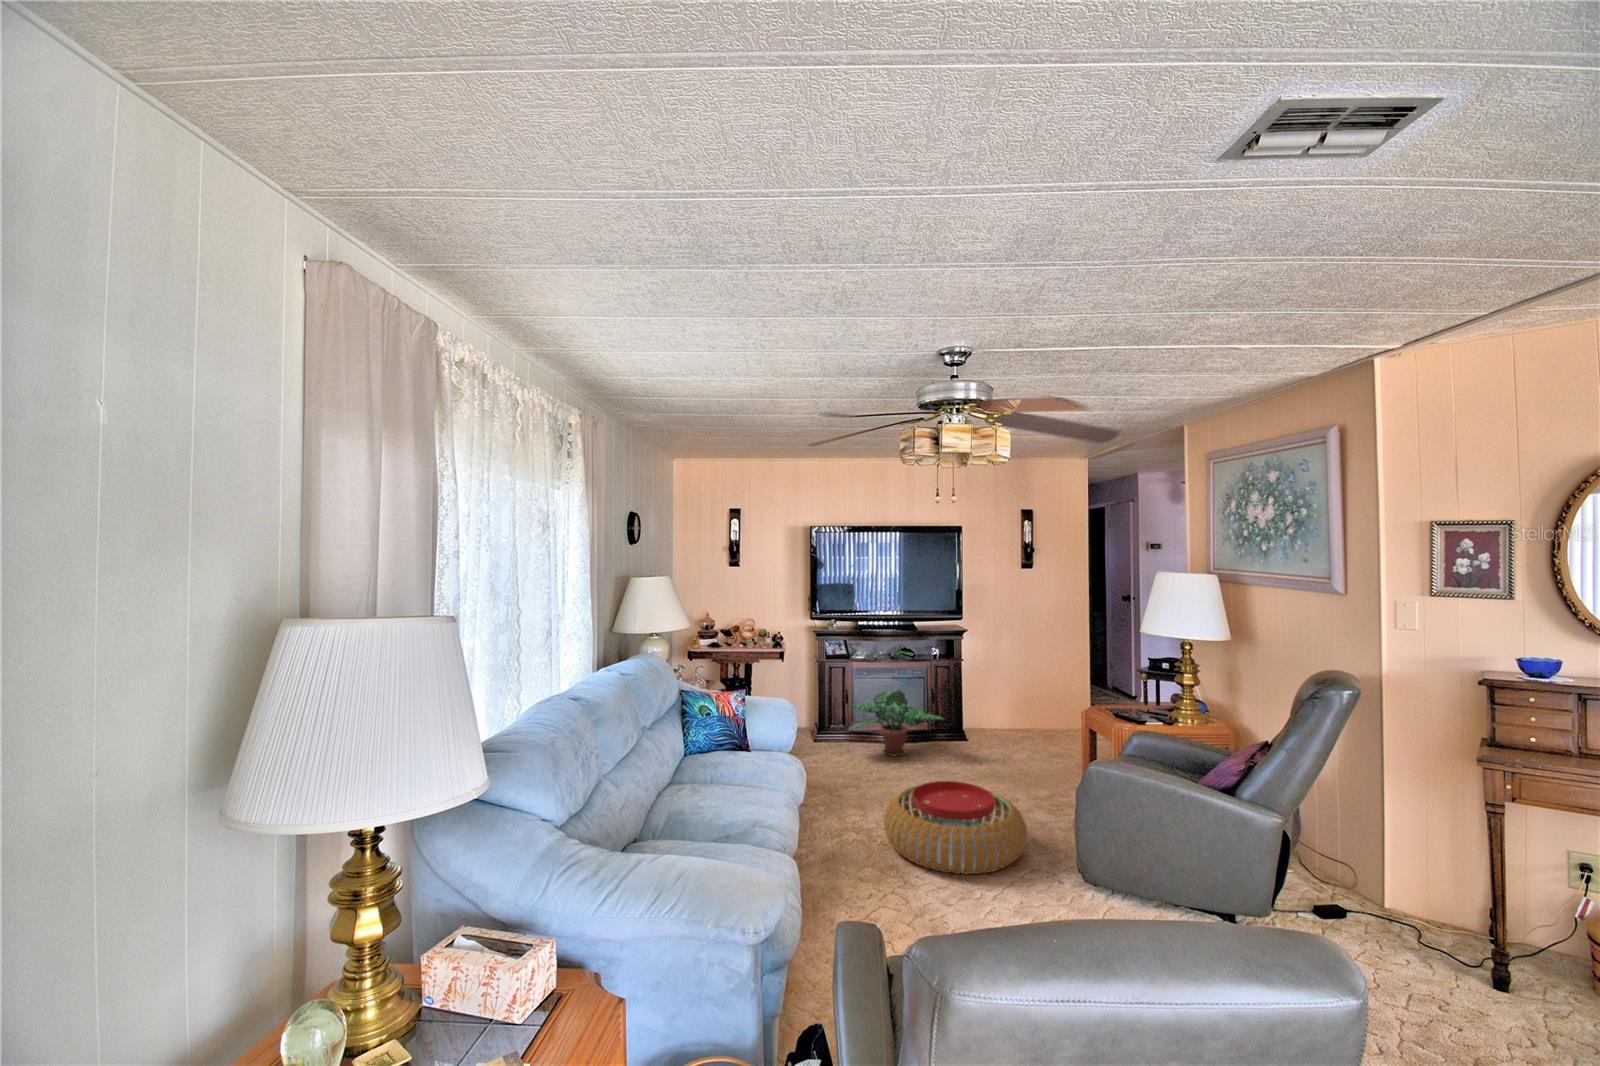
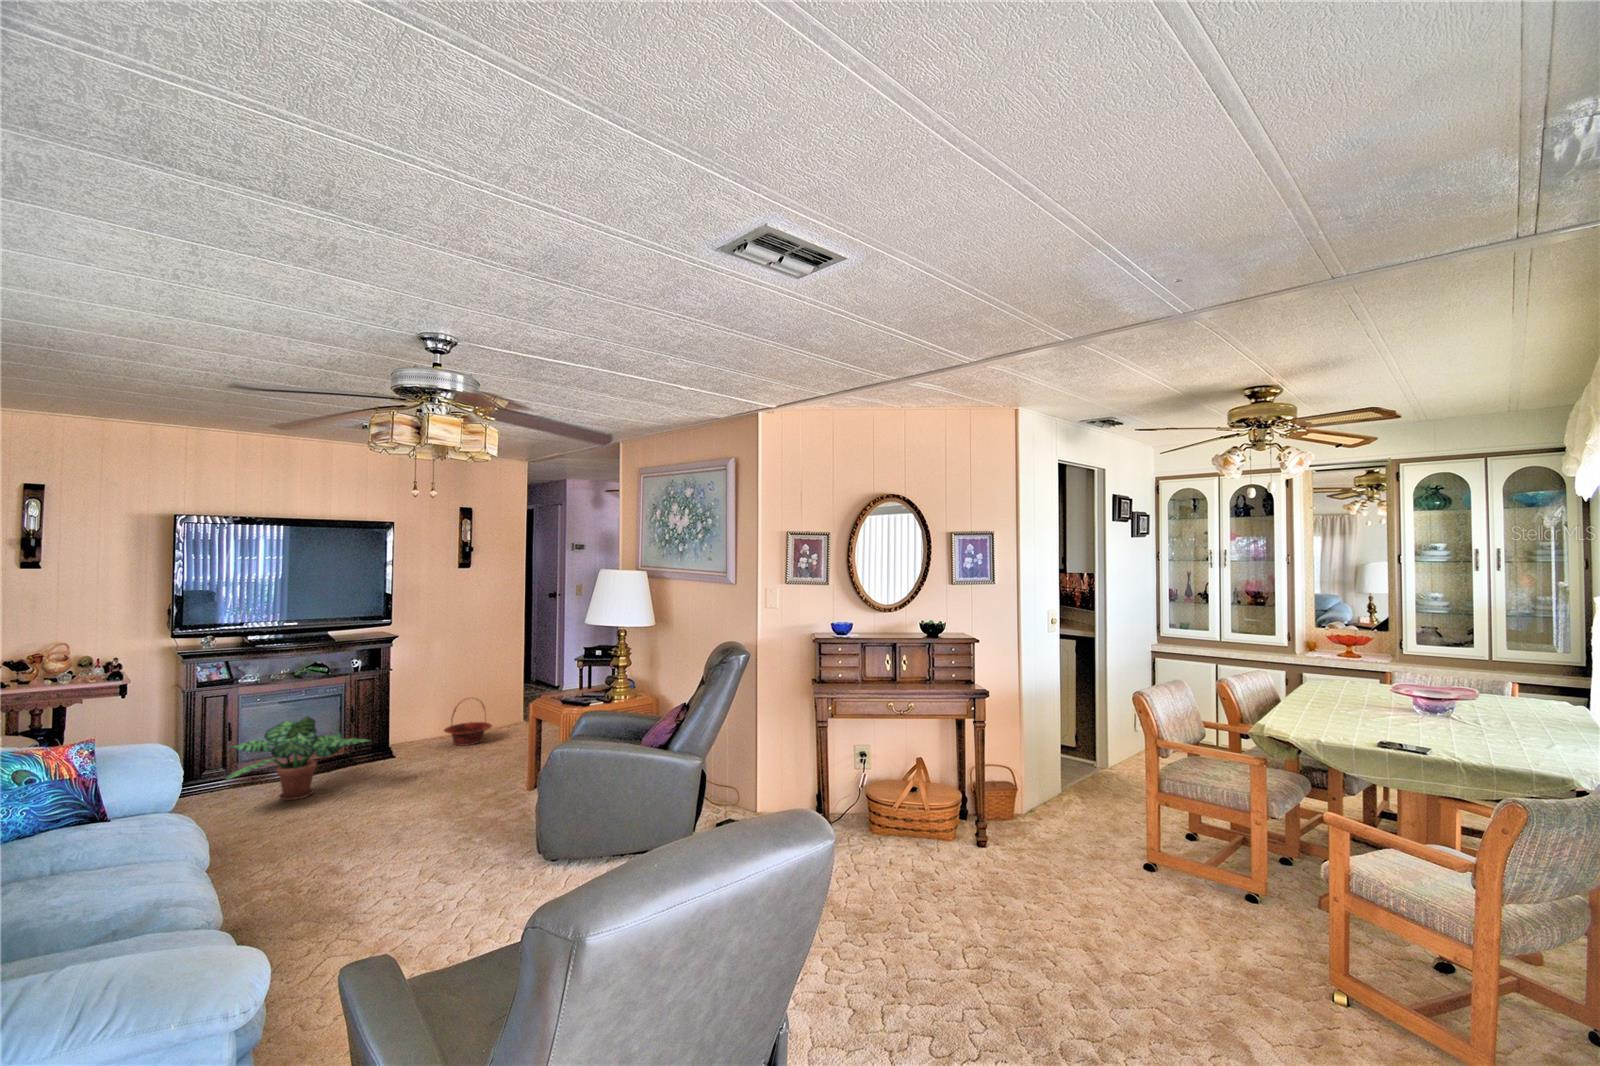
basket: none [1009,694,1054,740] -> present [444,704,492,746]
pouf: present [884,781,1027,874] -> none [304,801,486,908]

